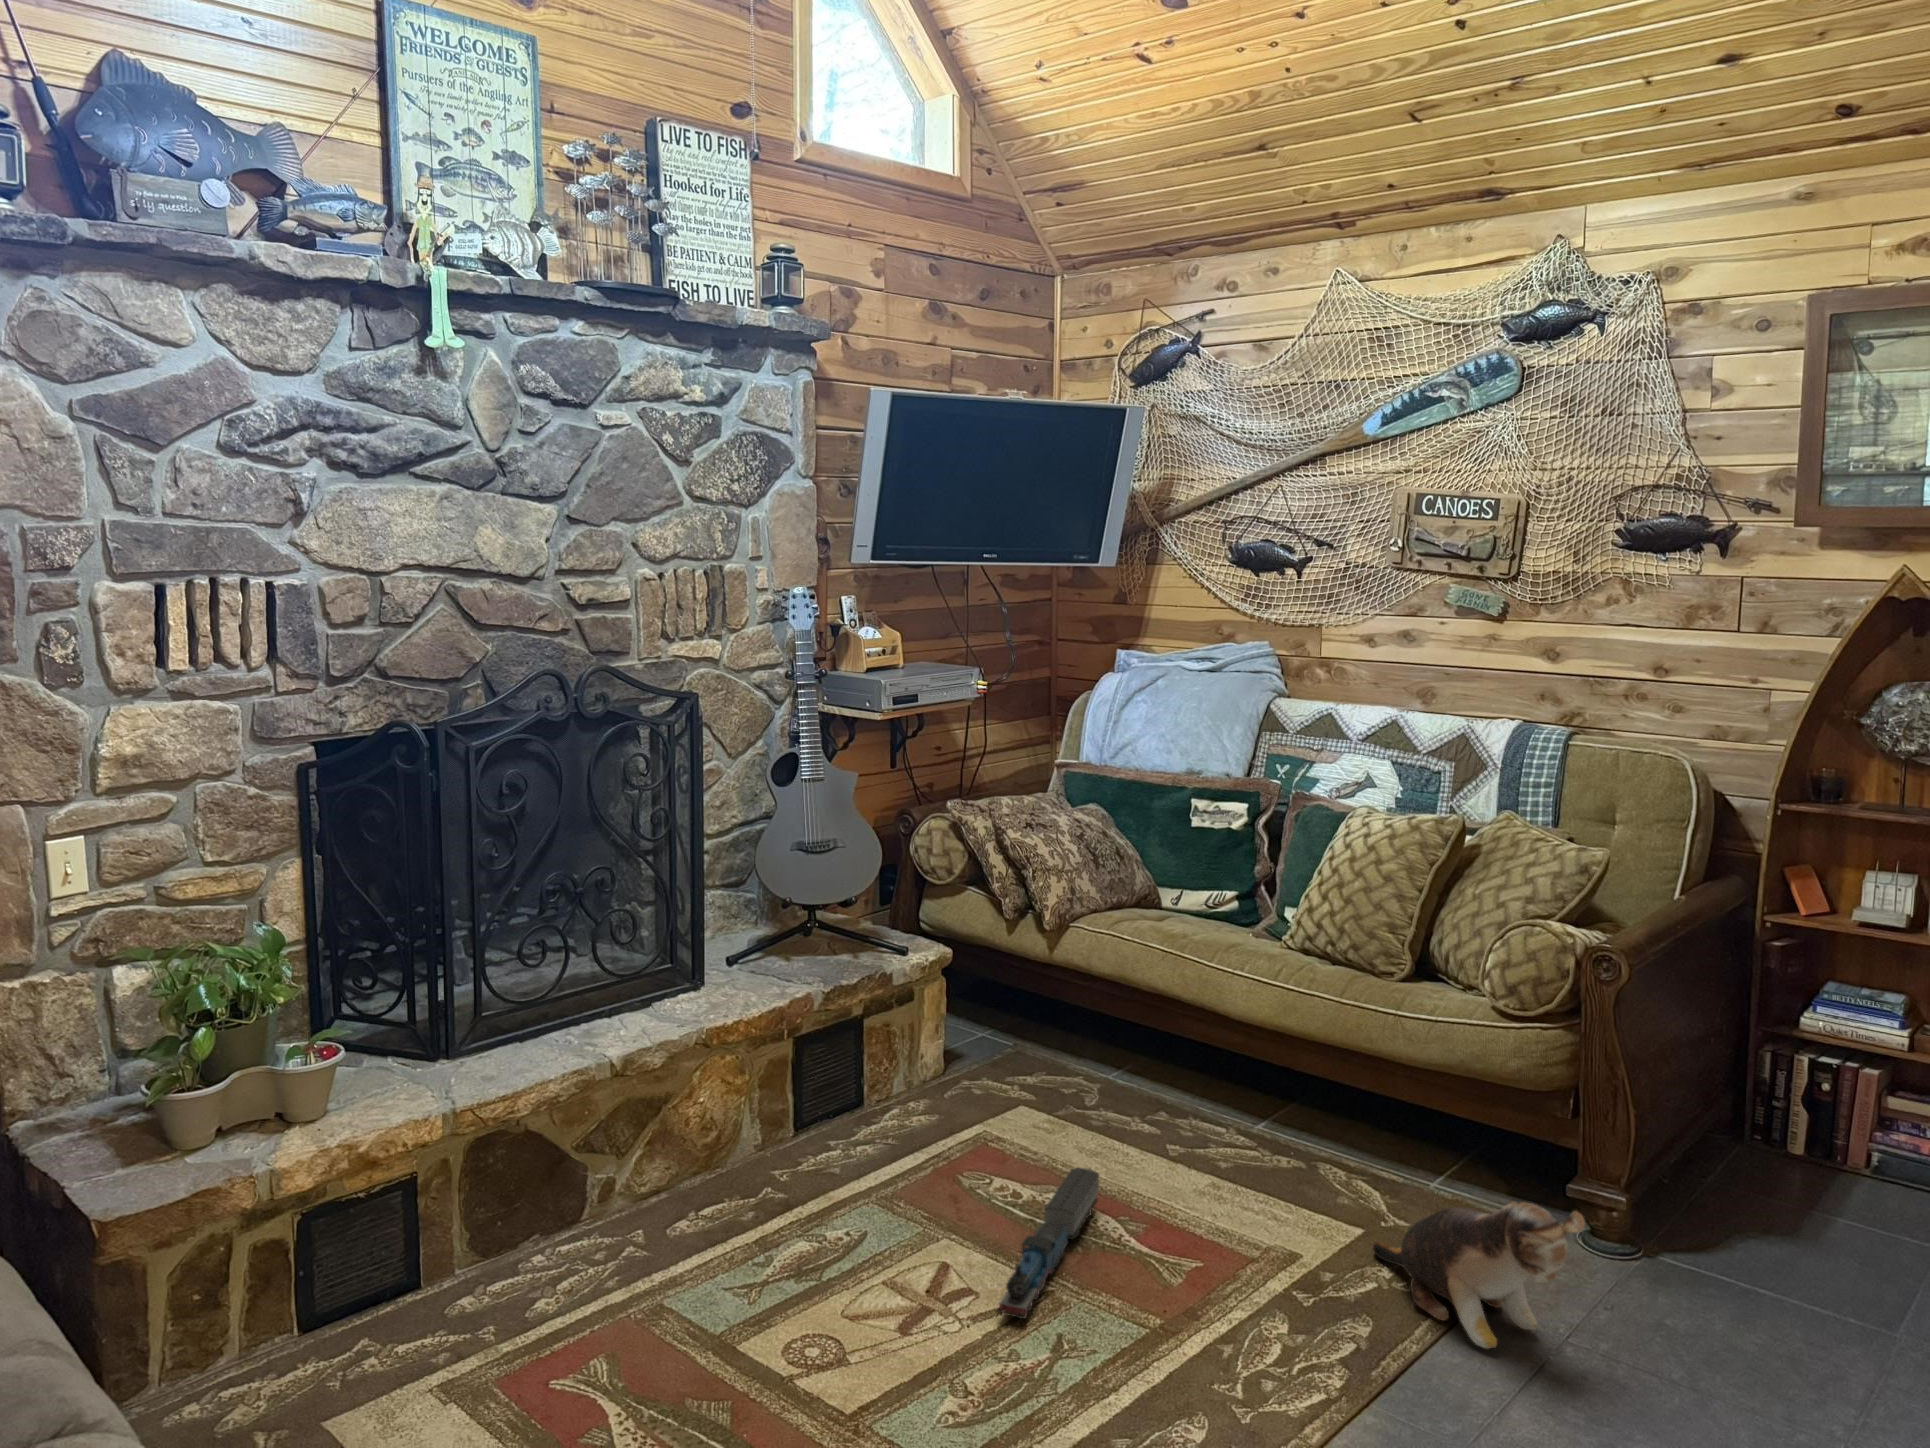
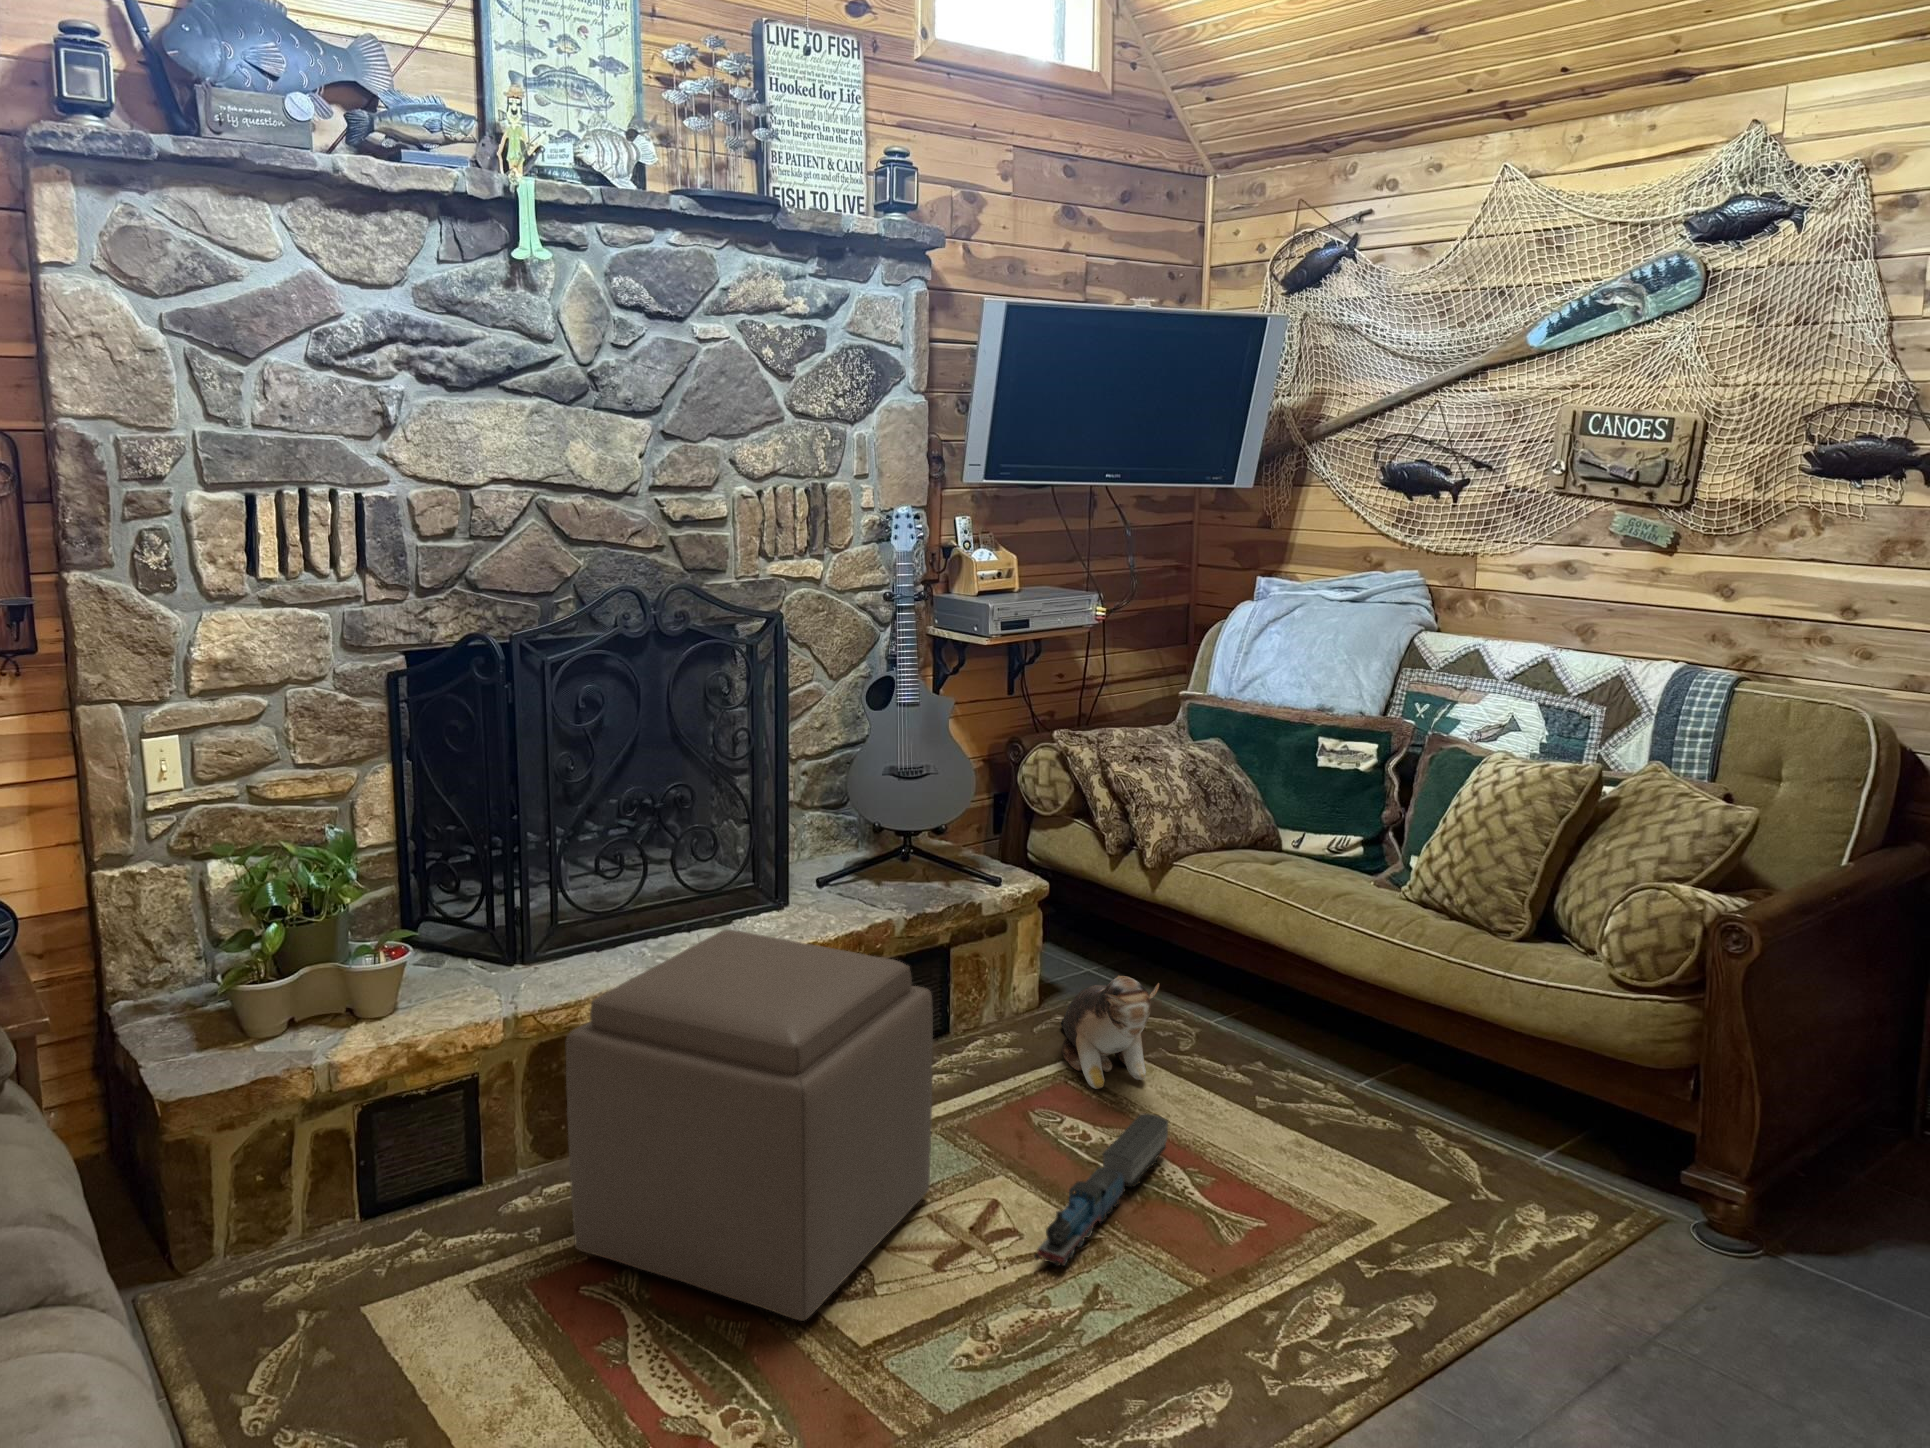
ottoman: none [530,1010,883,1392] -> present [566,930,933,1321]
plush toy: present [1373,1202,1585,1349] -> present [1061,975,1159,1089]

